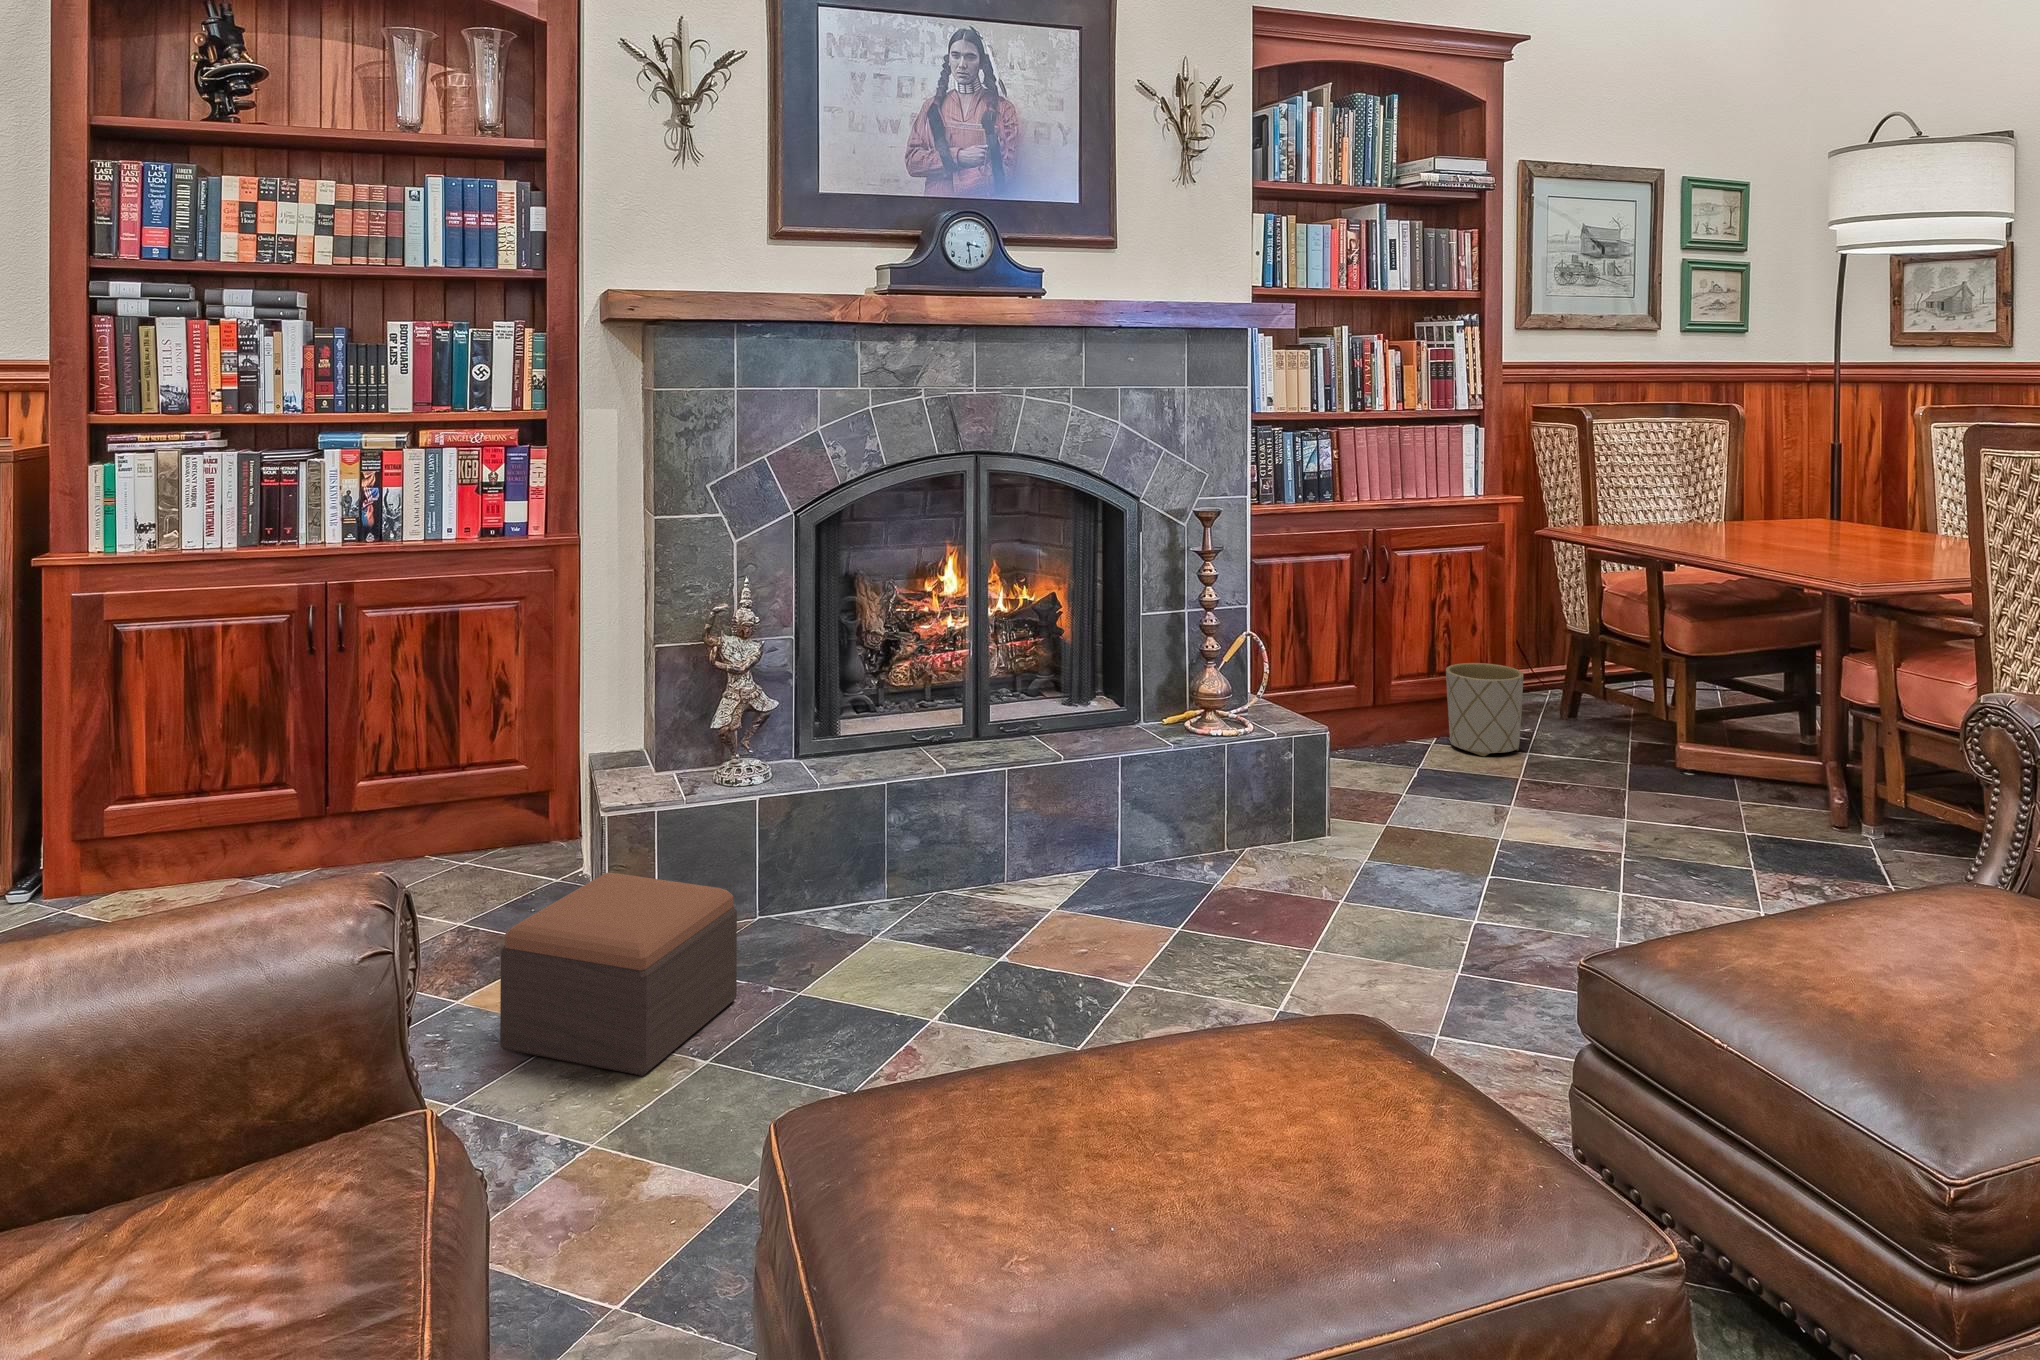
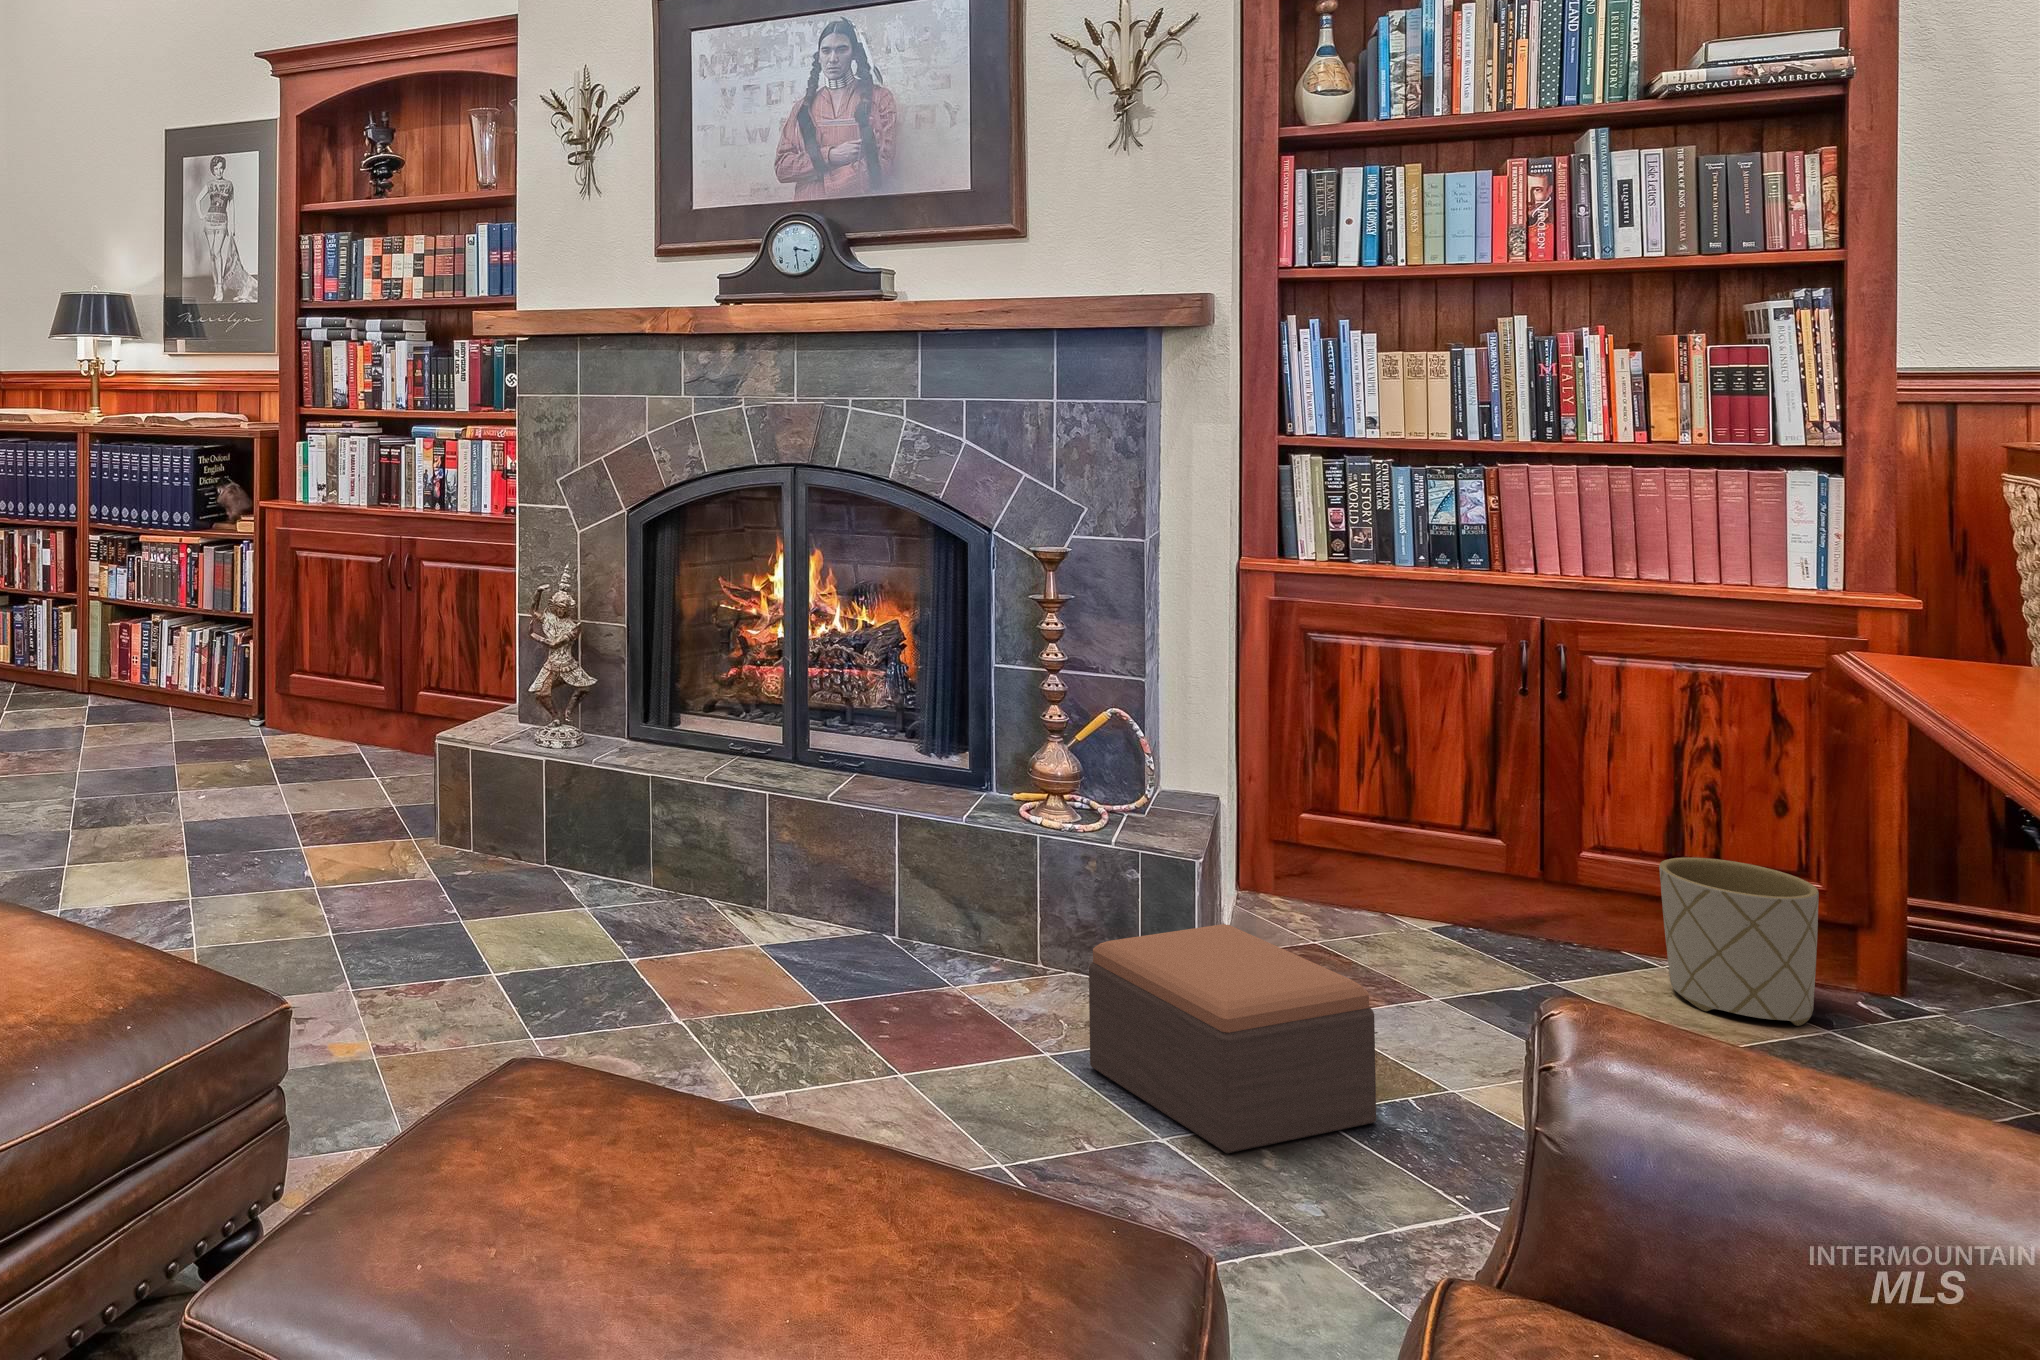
footstool: present [500,872,737,1076] -> present [1089,924,1376,1153]

